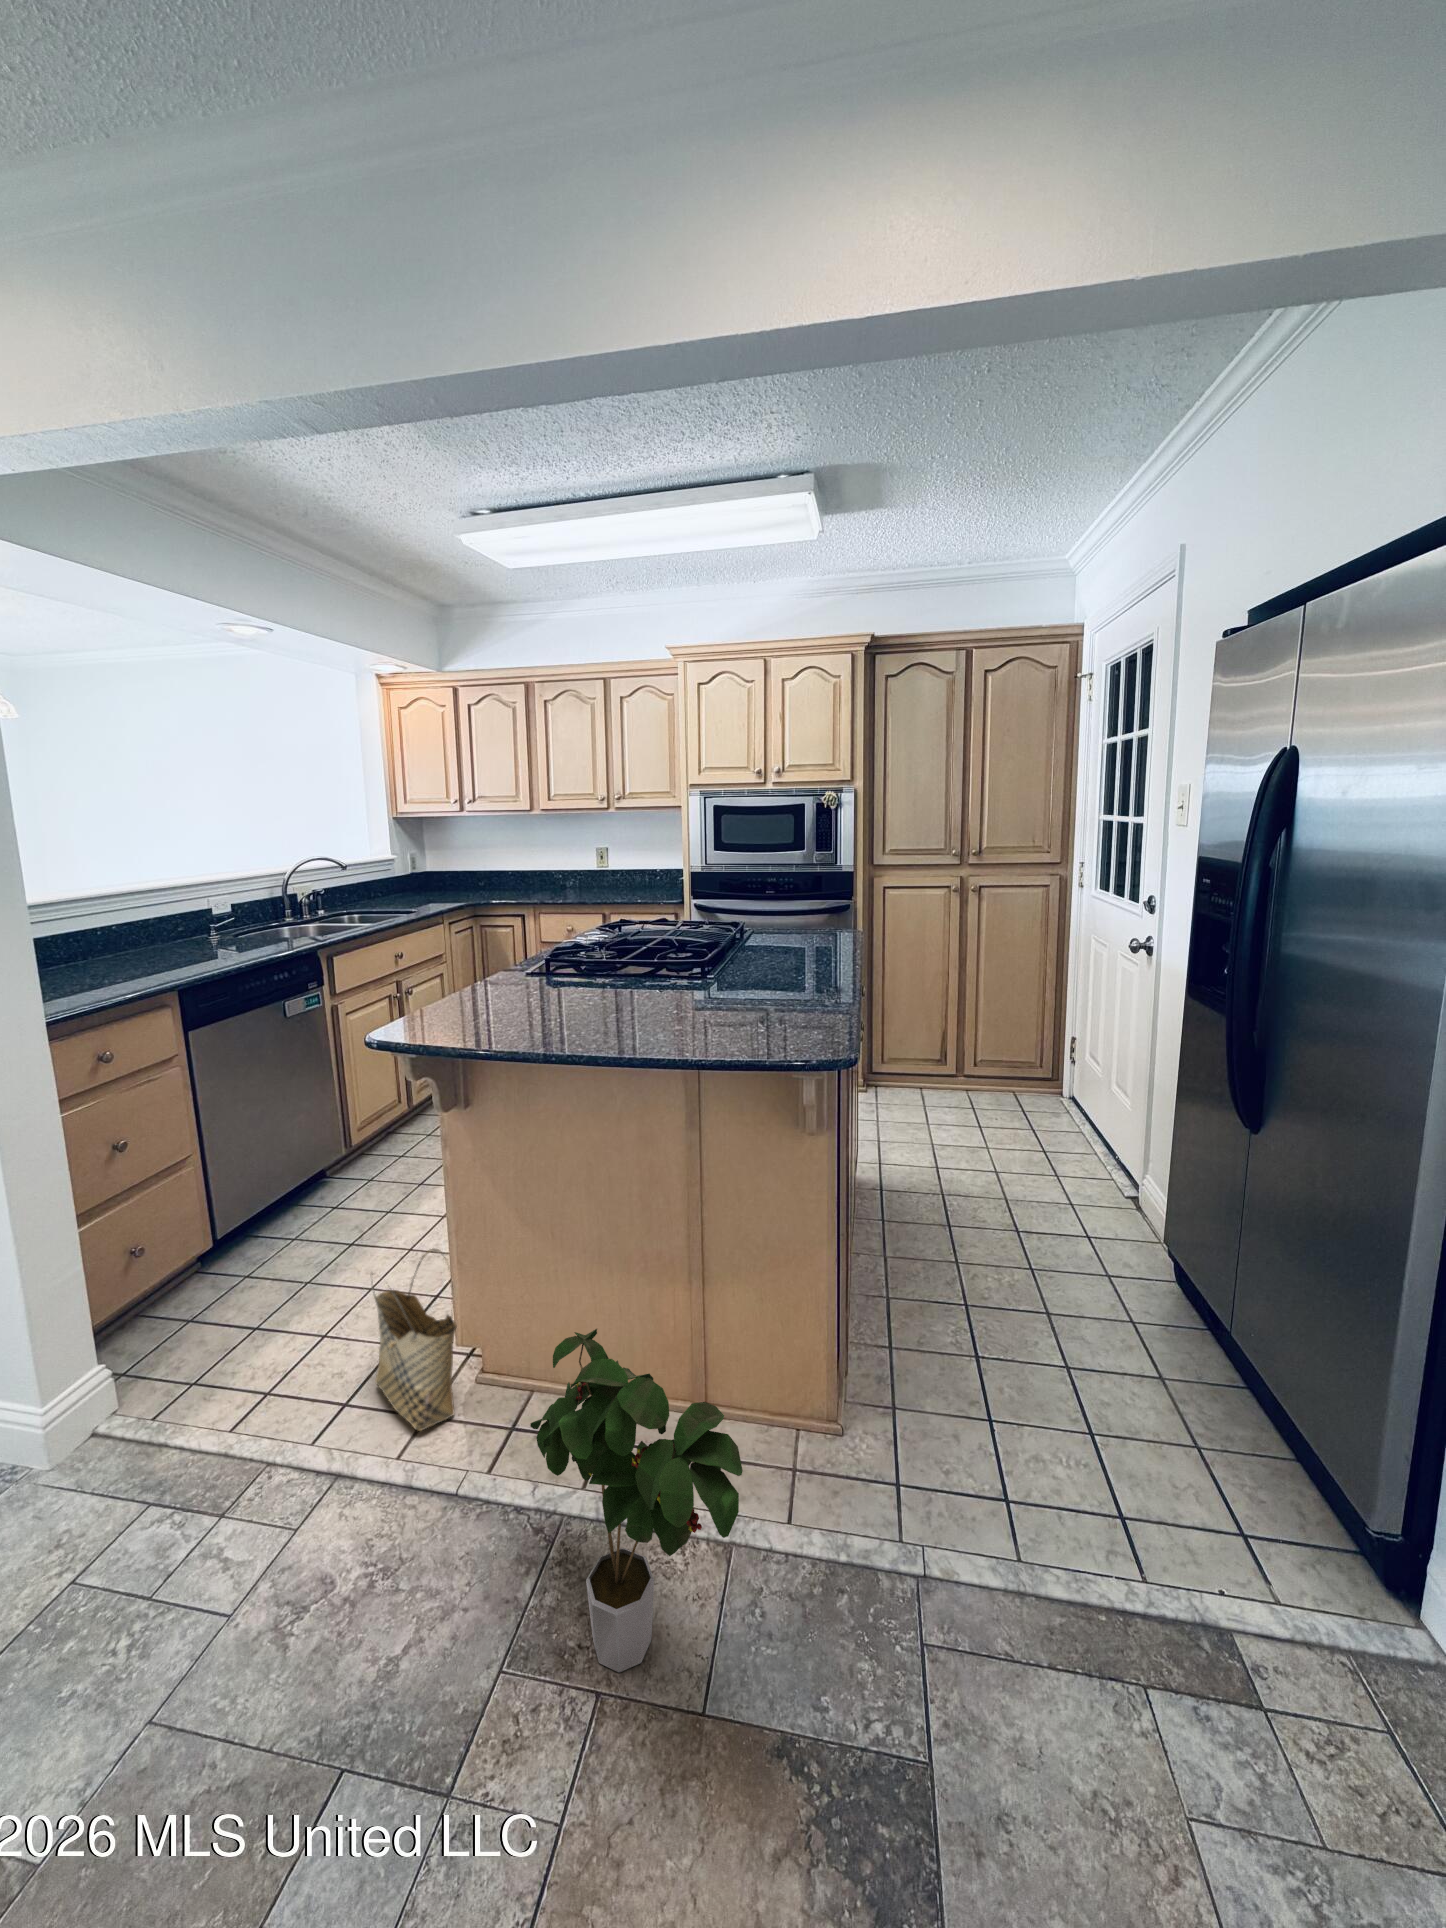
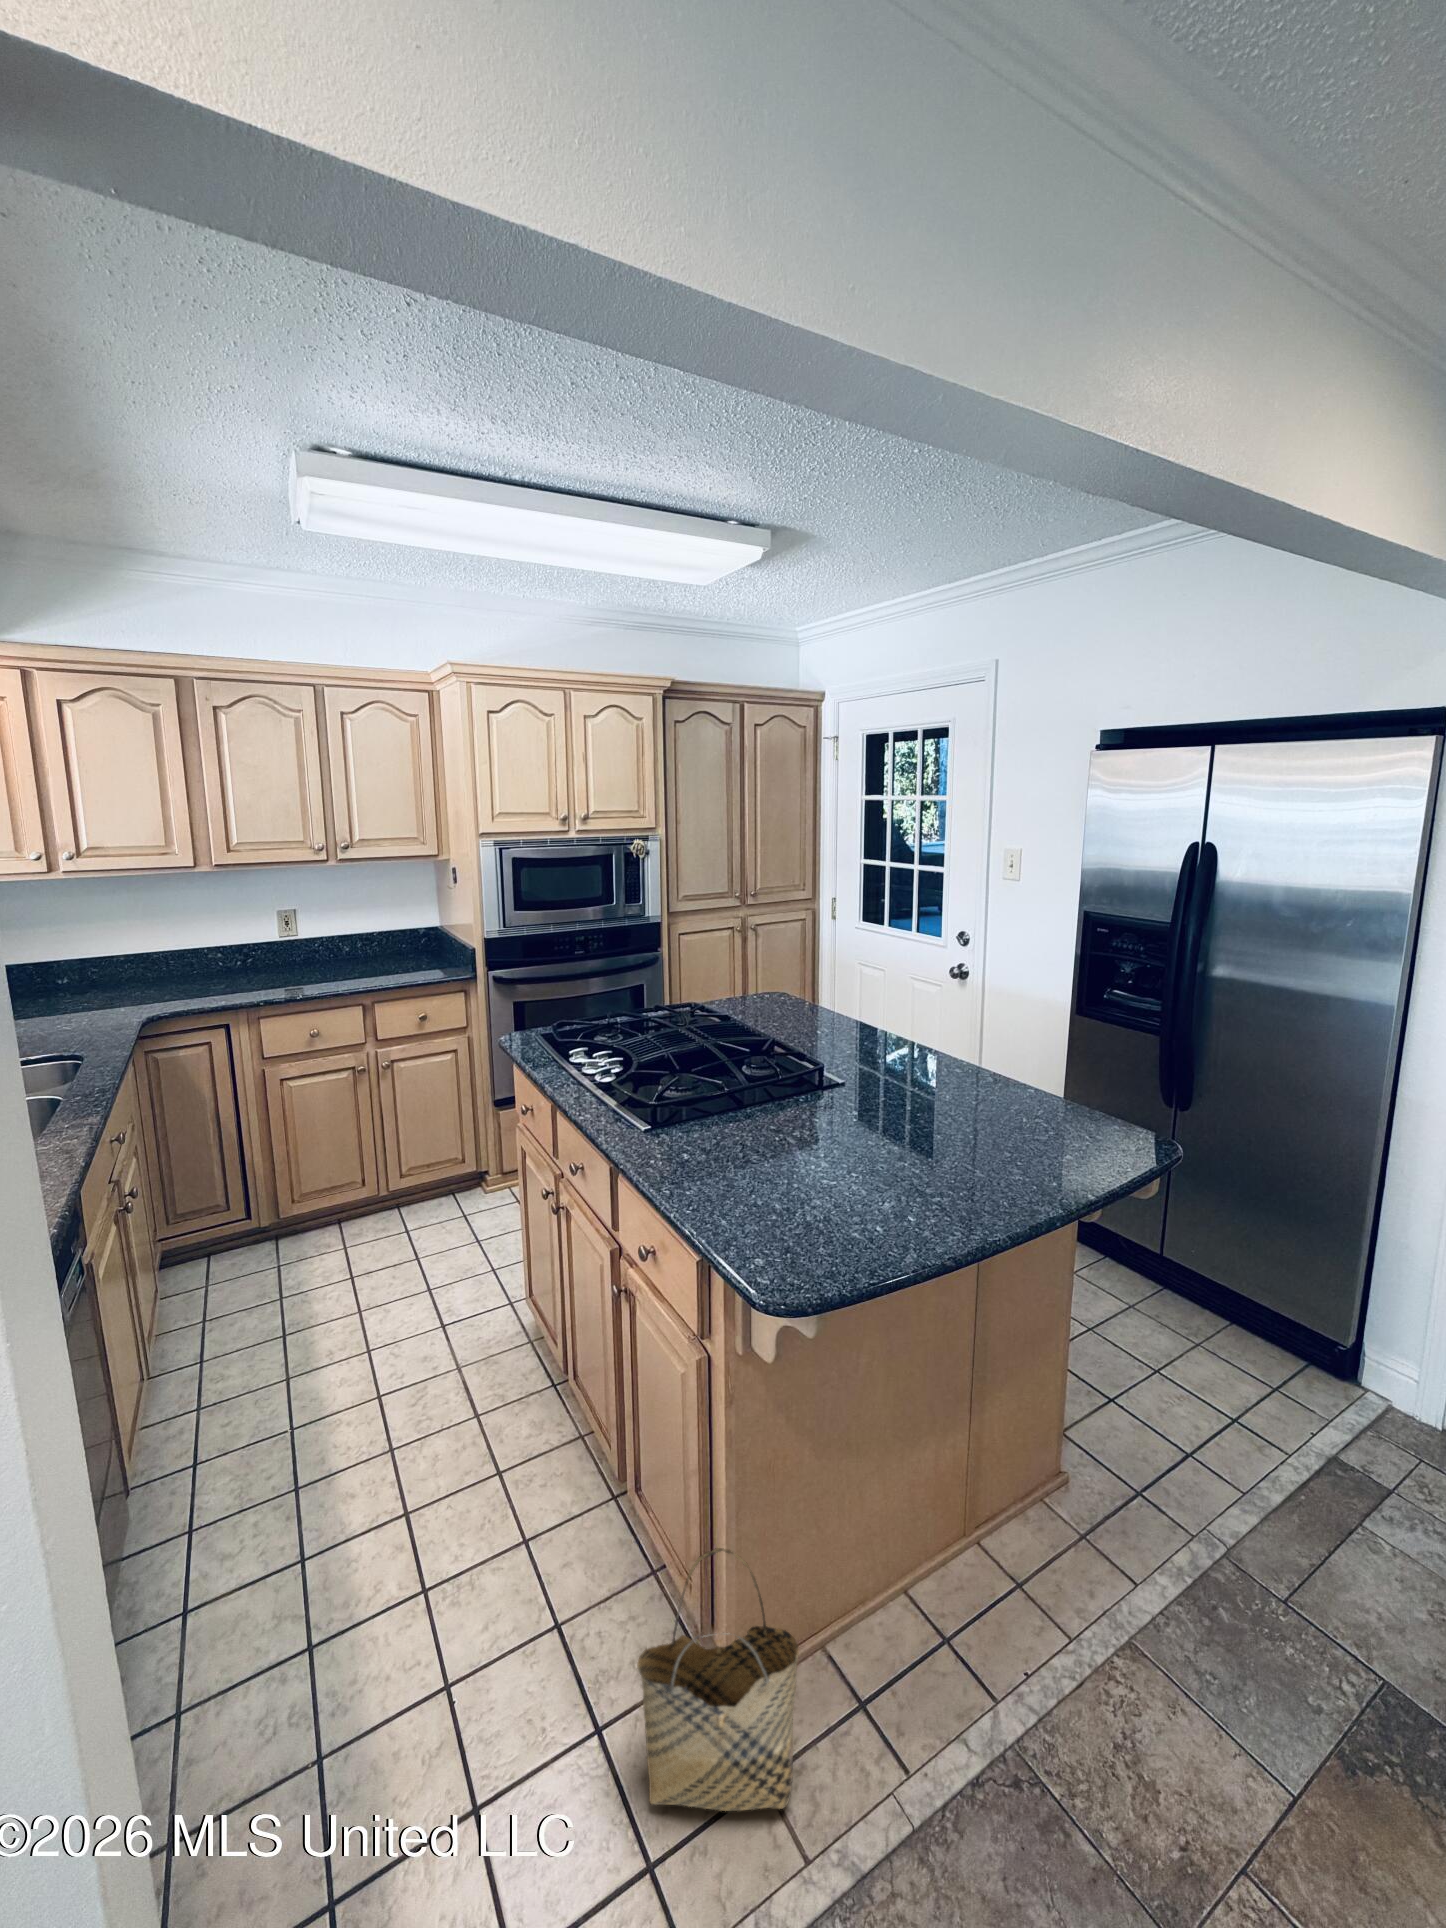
potted plant: present [530,1329,743,1672] -> none [1040,1502,1372,1842]

